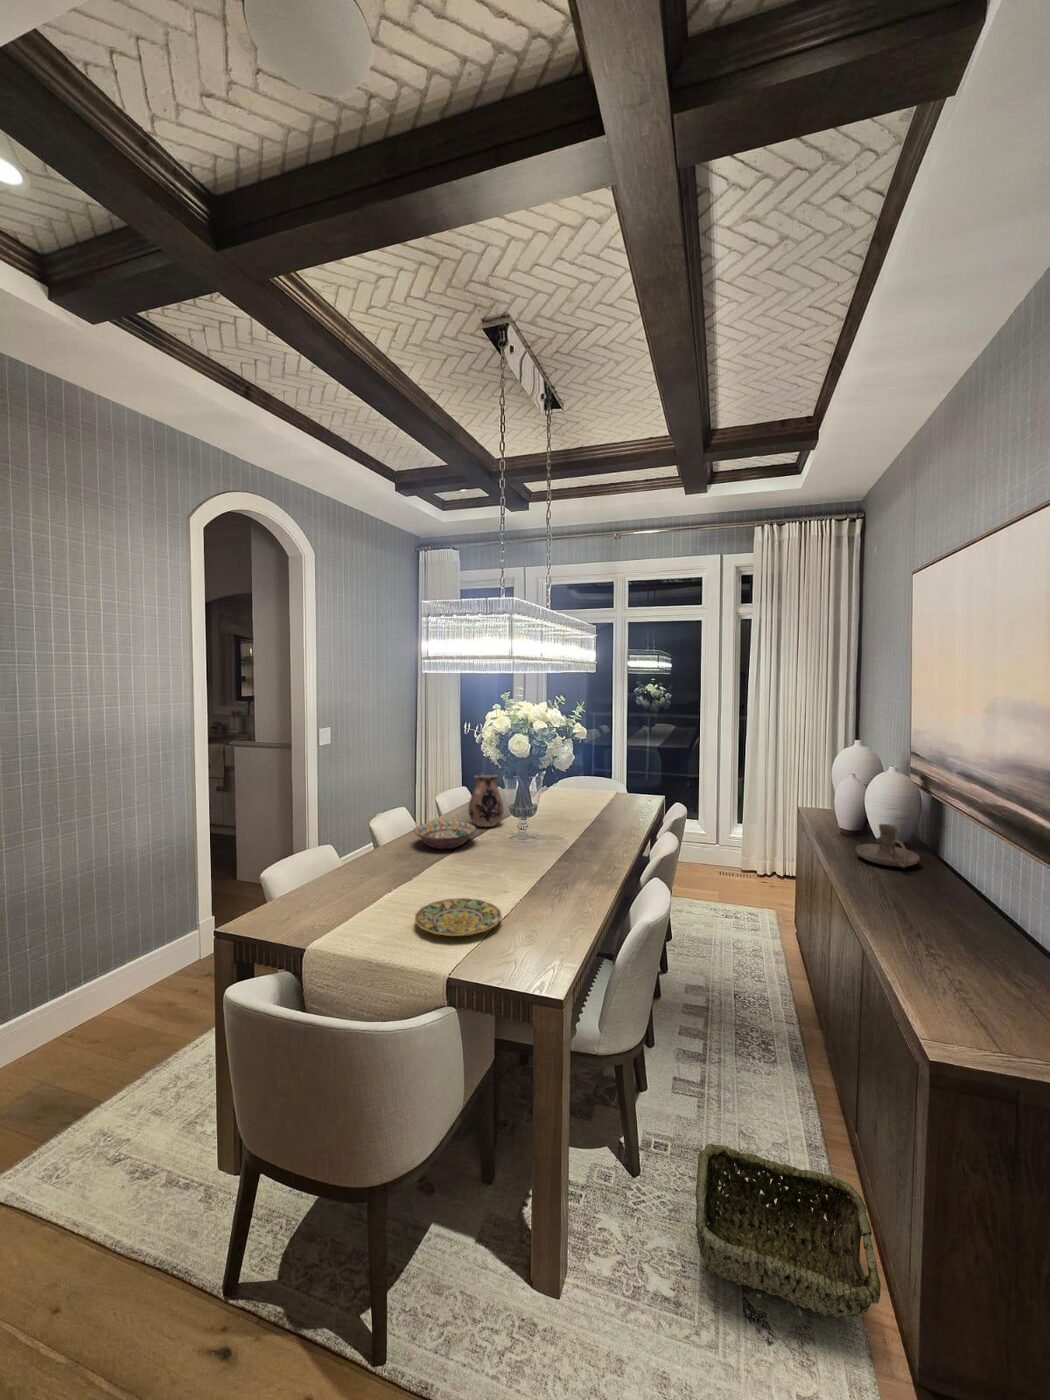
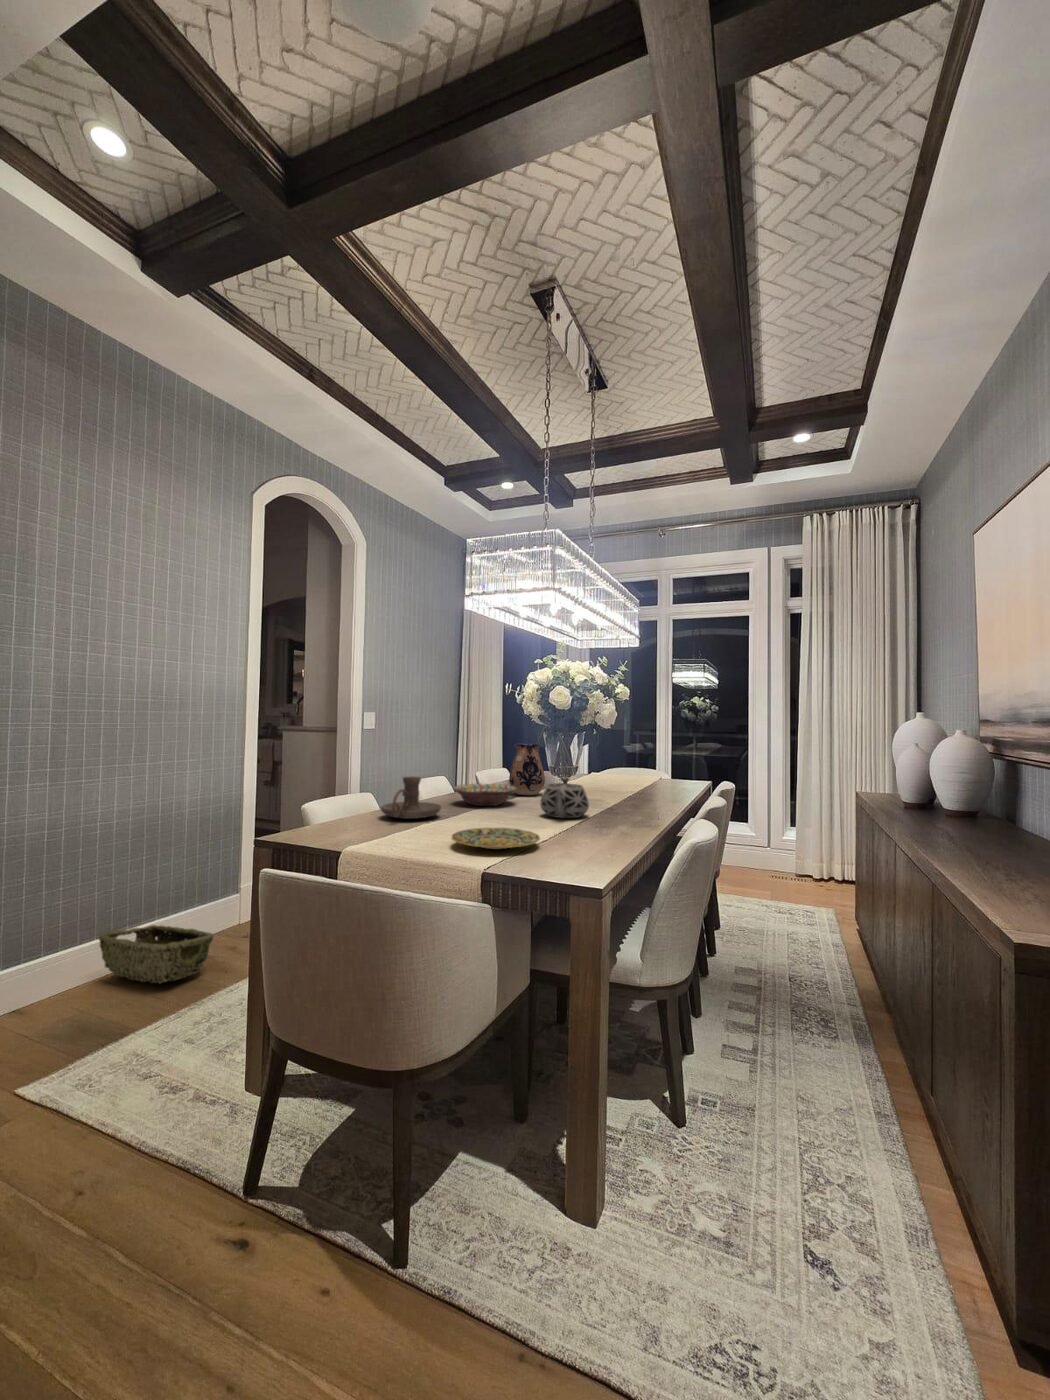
candle holder: present [856,824,920,867] -> present [380,777,441,819]
teapot: none [500,827,547,869] -> present [540,778,589,818]
woven basket: present [696,1144,881,1318] -> present [99,925,213,983]

